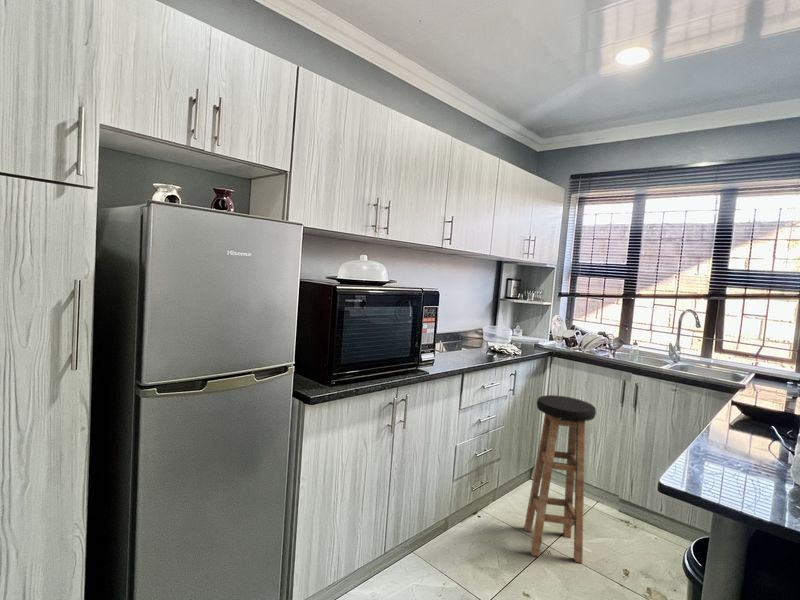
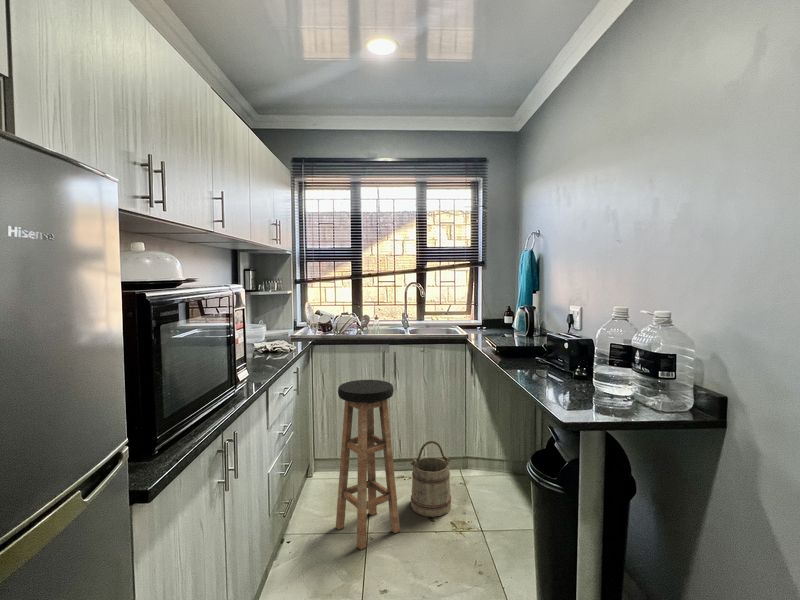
bucket: none [612,488,672,577] -> present [411,441,451,517]

